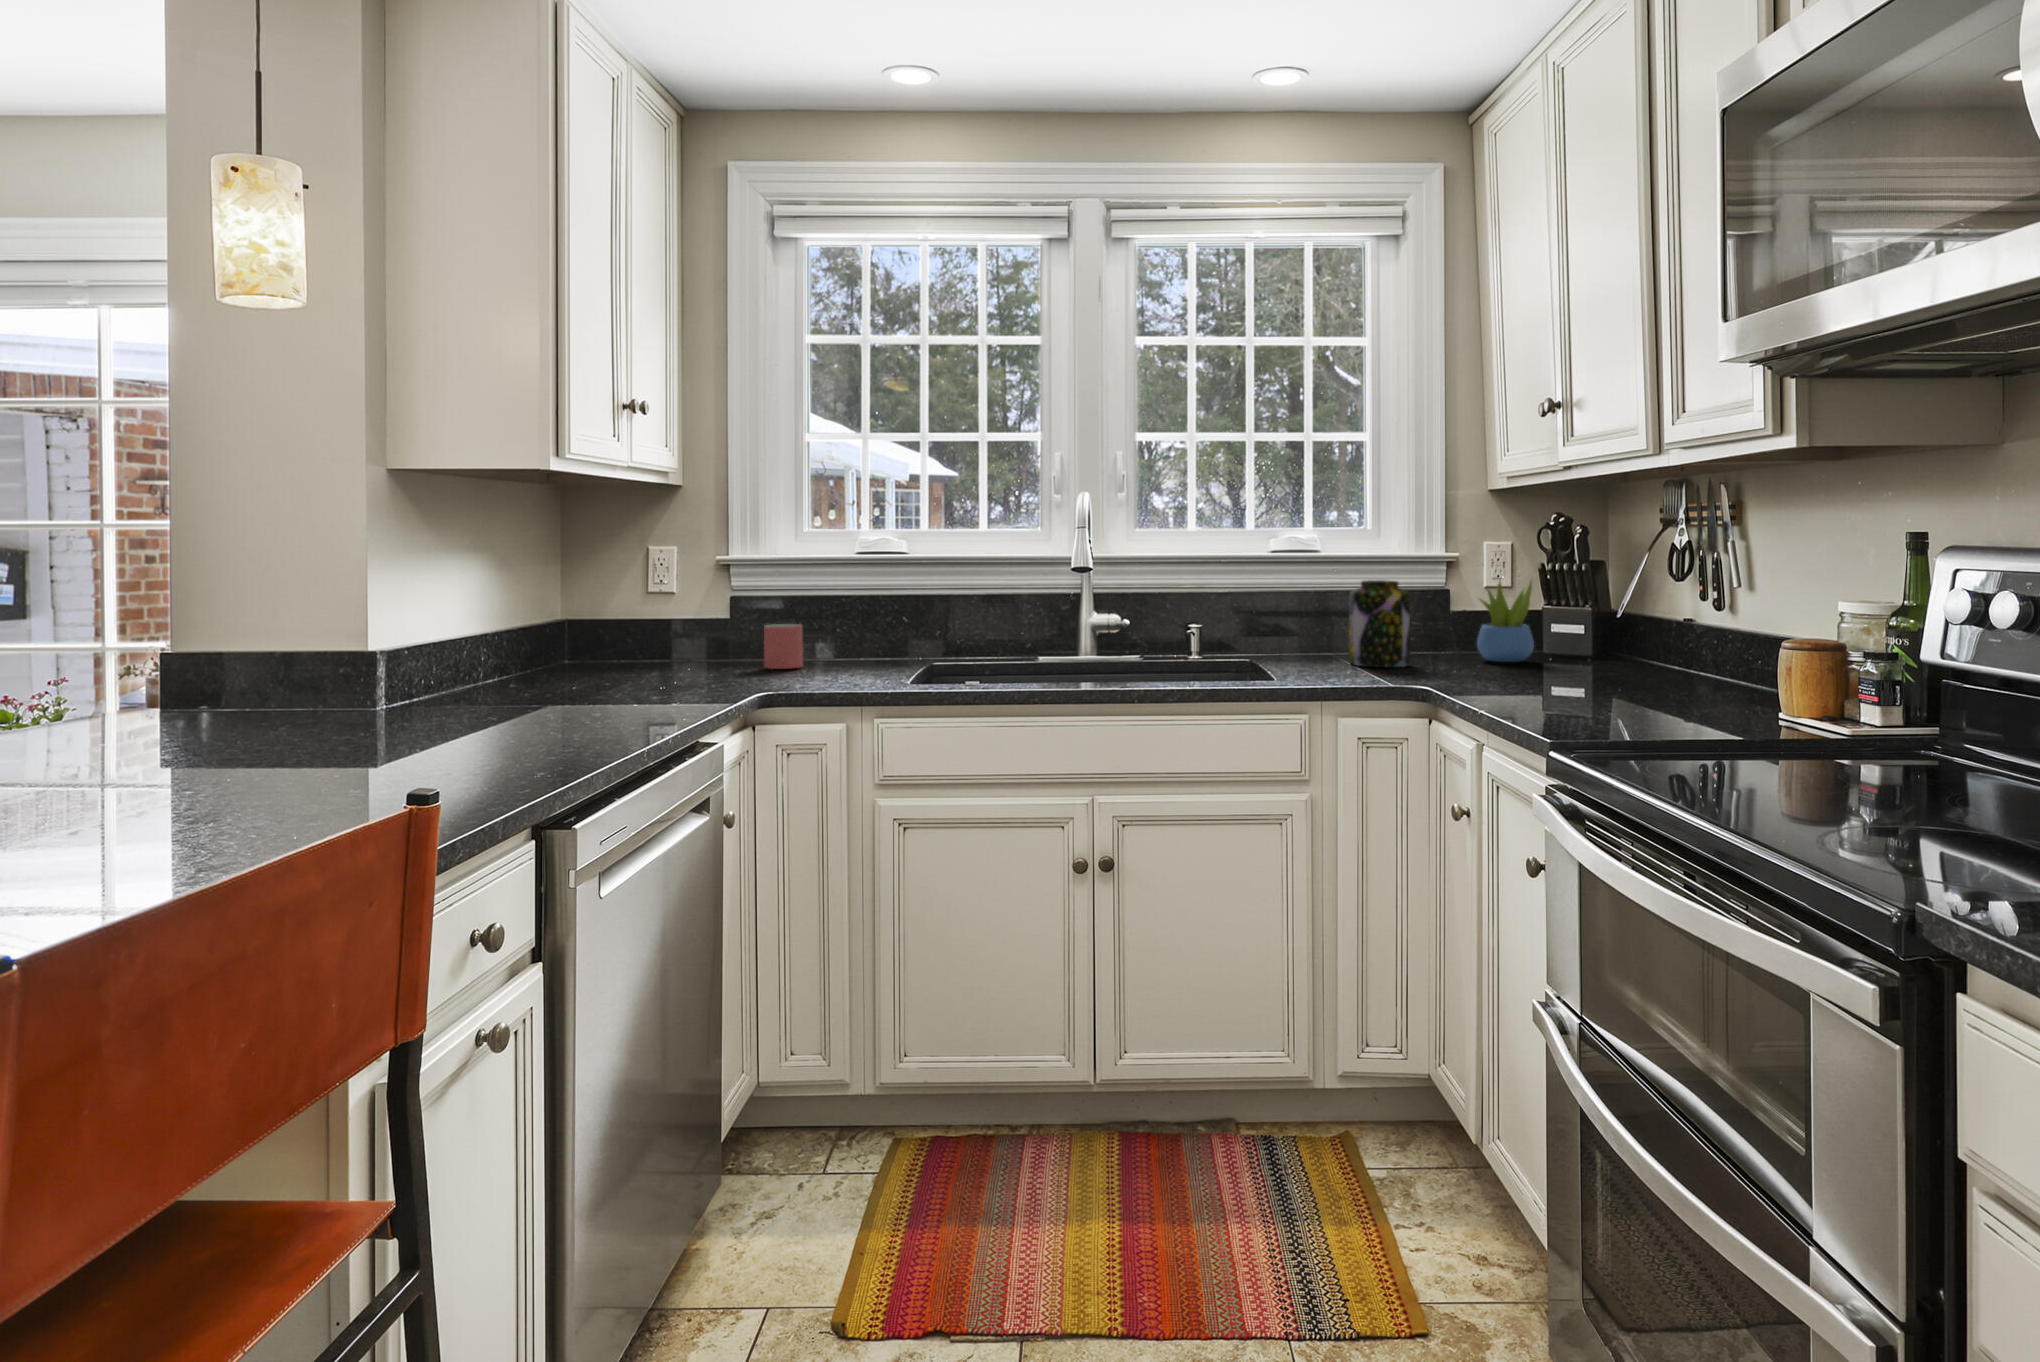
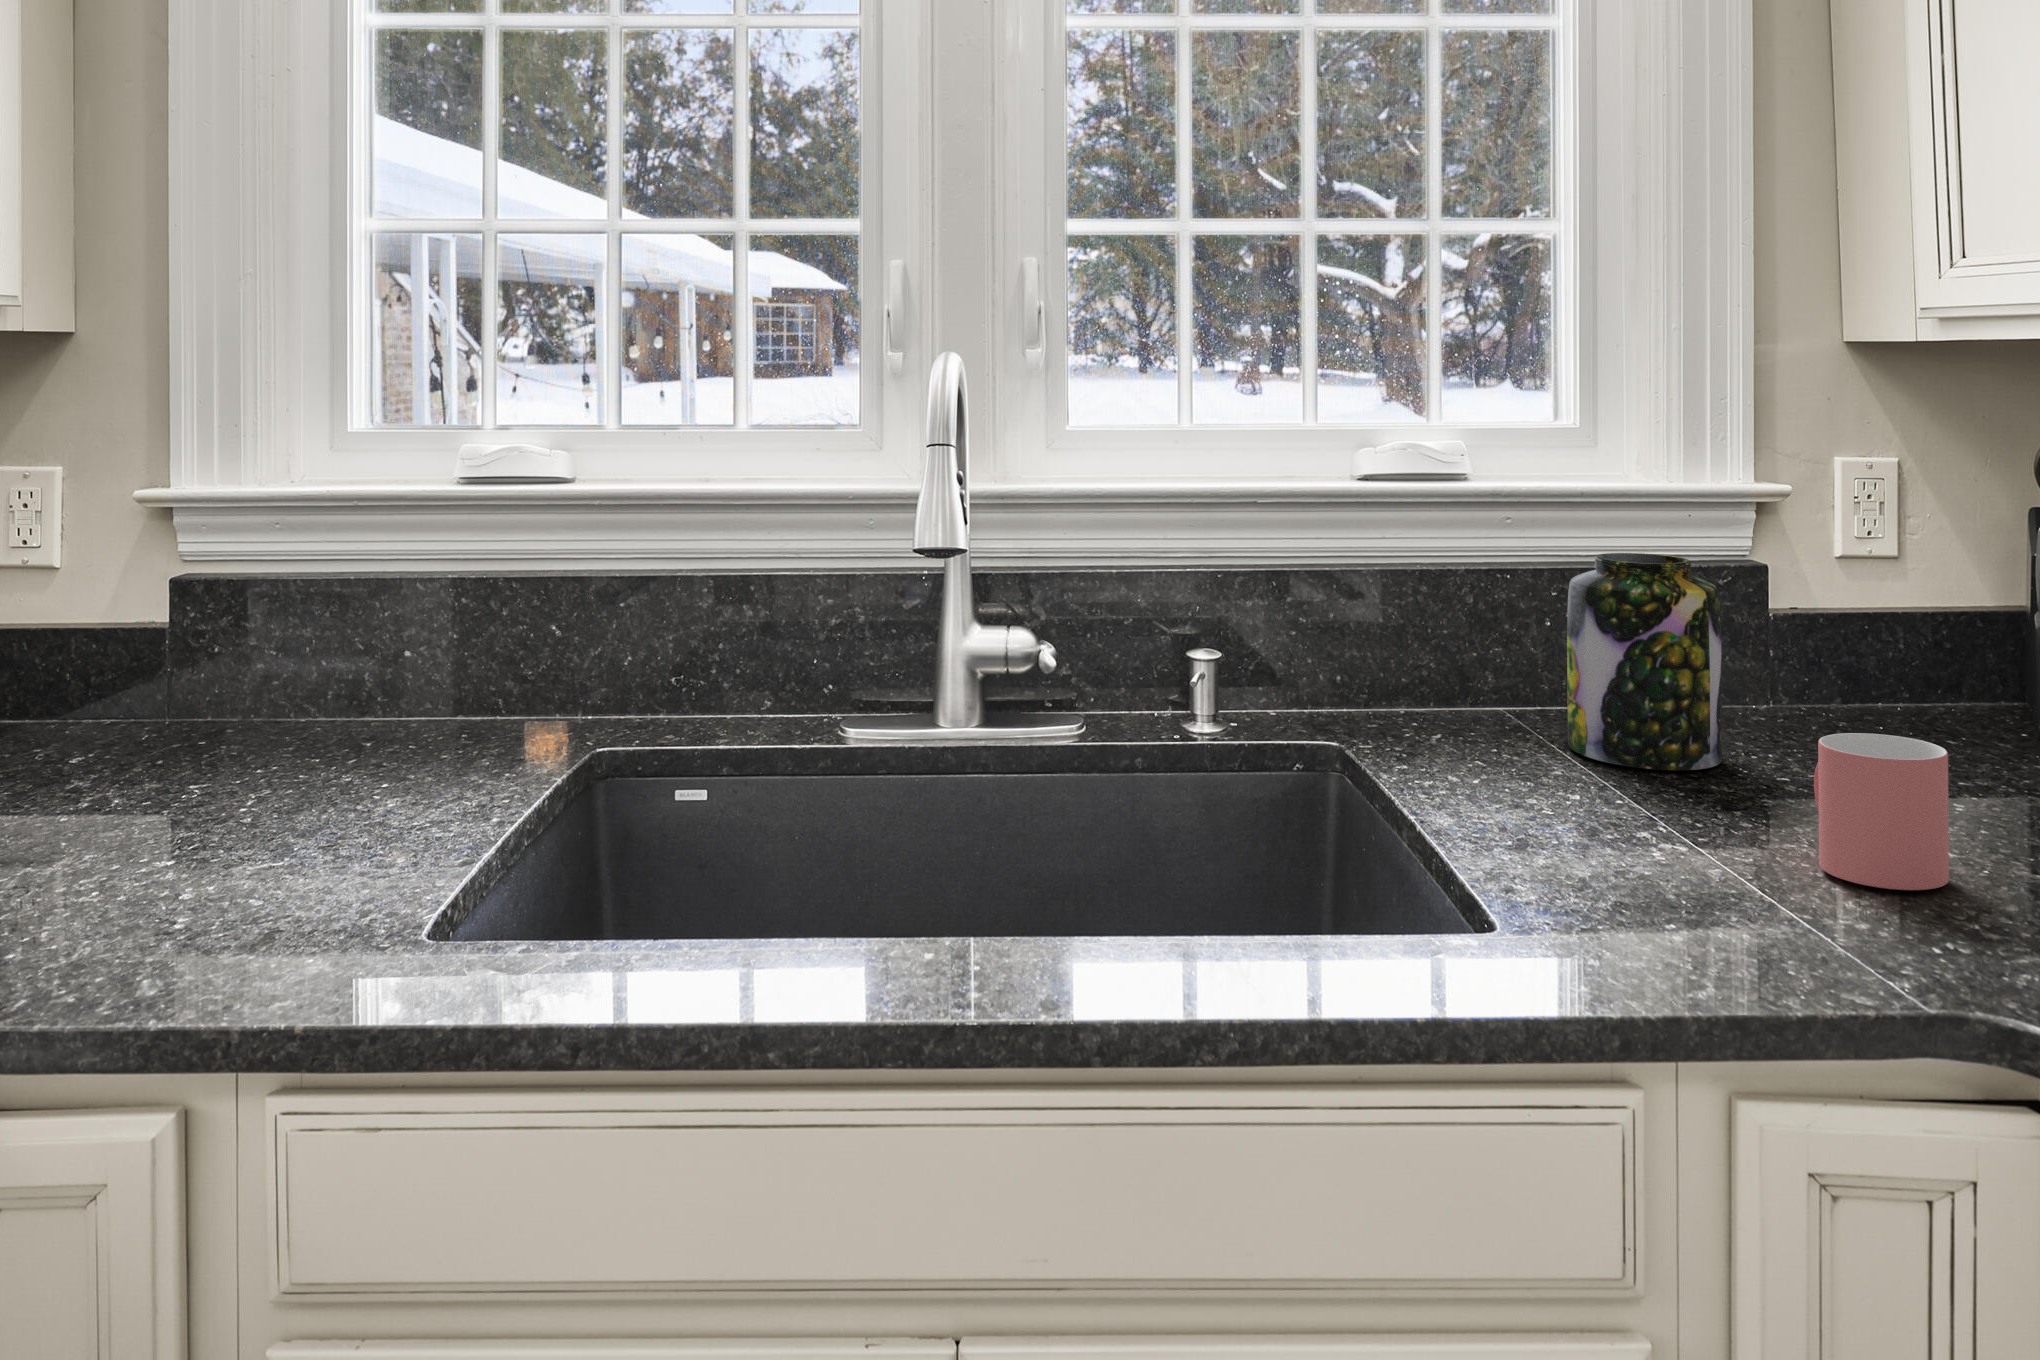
succulent plant: present [1477,581,1534,662] -> none [1857,546,2003,748]
mug: present [764,624,803,669] -> present [1814,733,1949,890]

